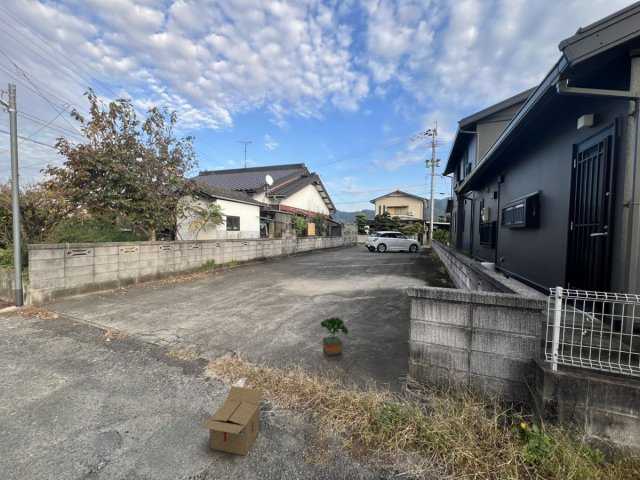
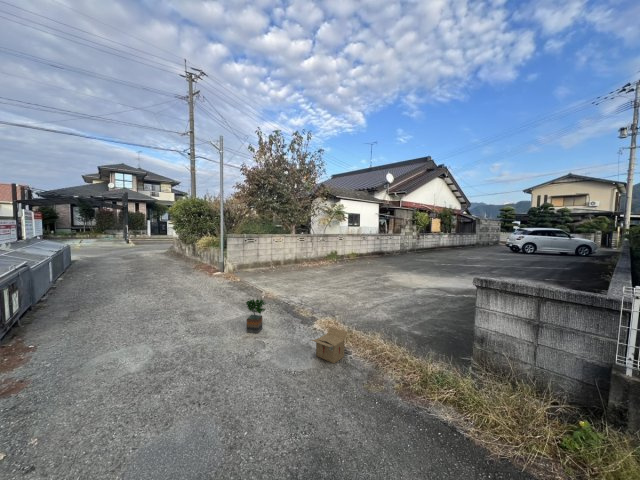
potted tree: present [320,317,348,361] -> present [246,299,266,334]

